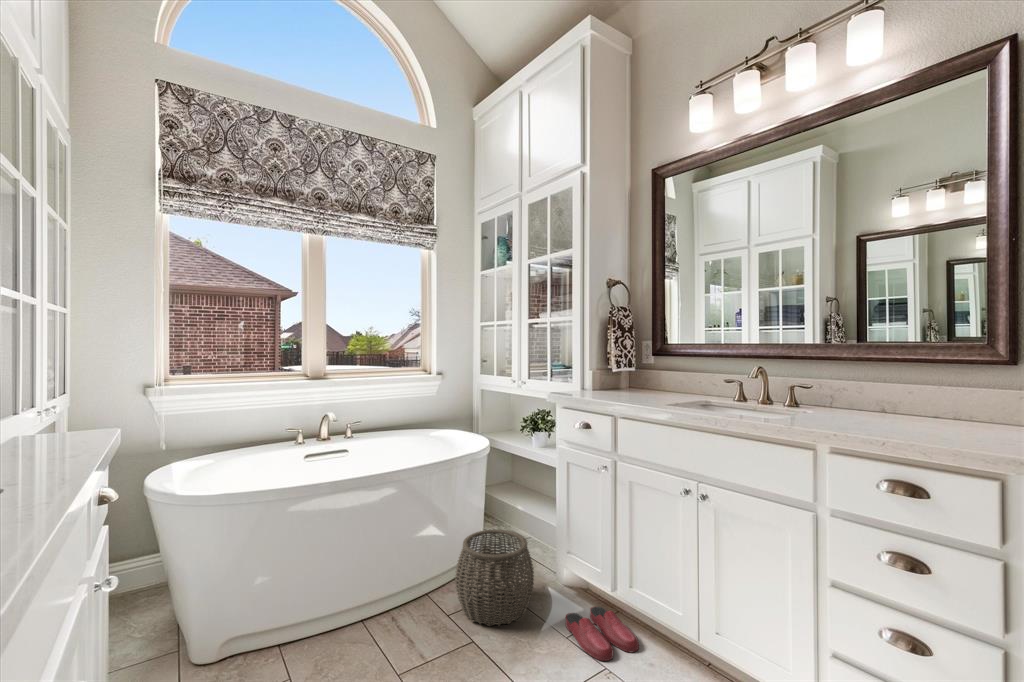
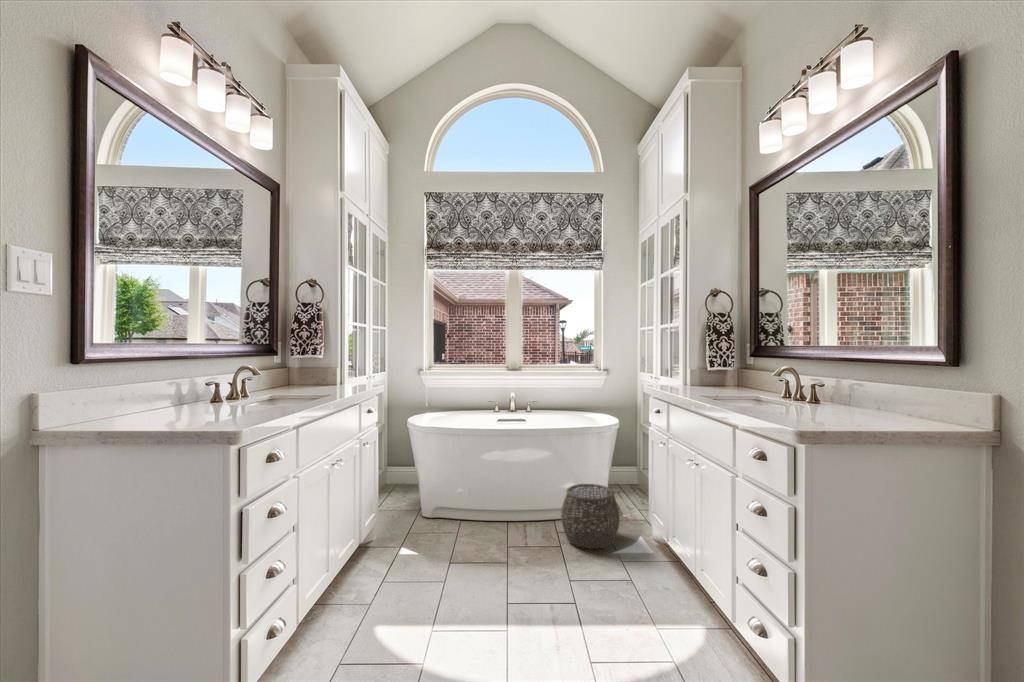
slippers: present [566,606,639,661] -> none [627,554,674,588]

